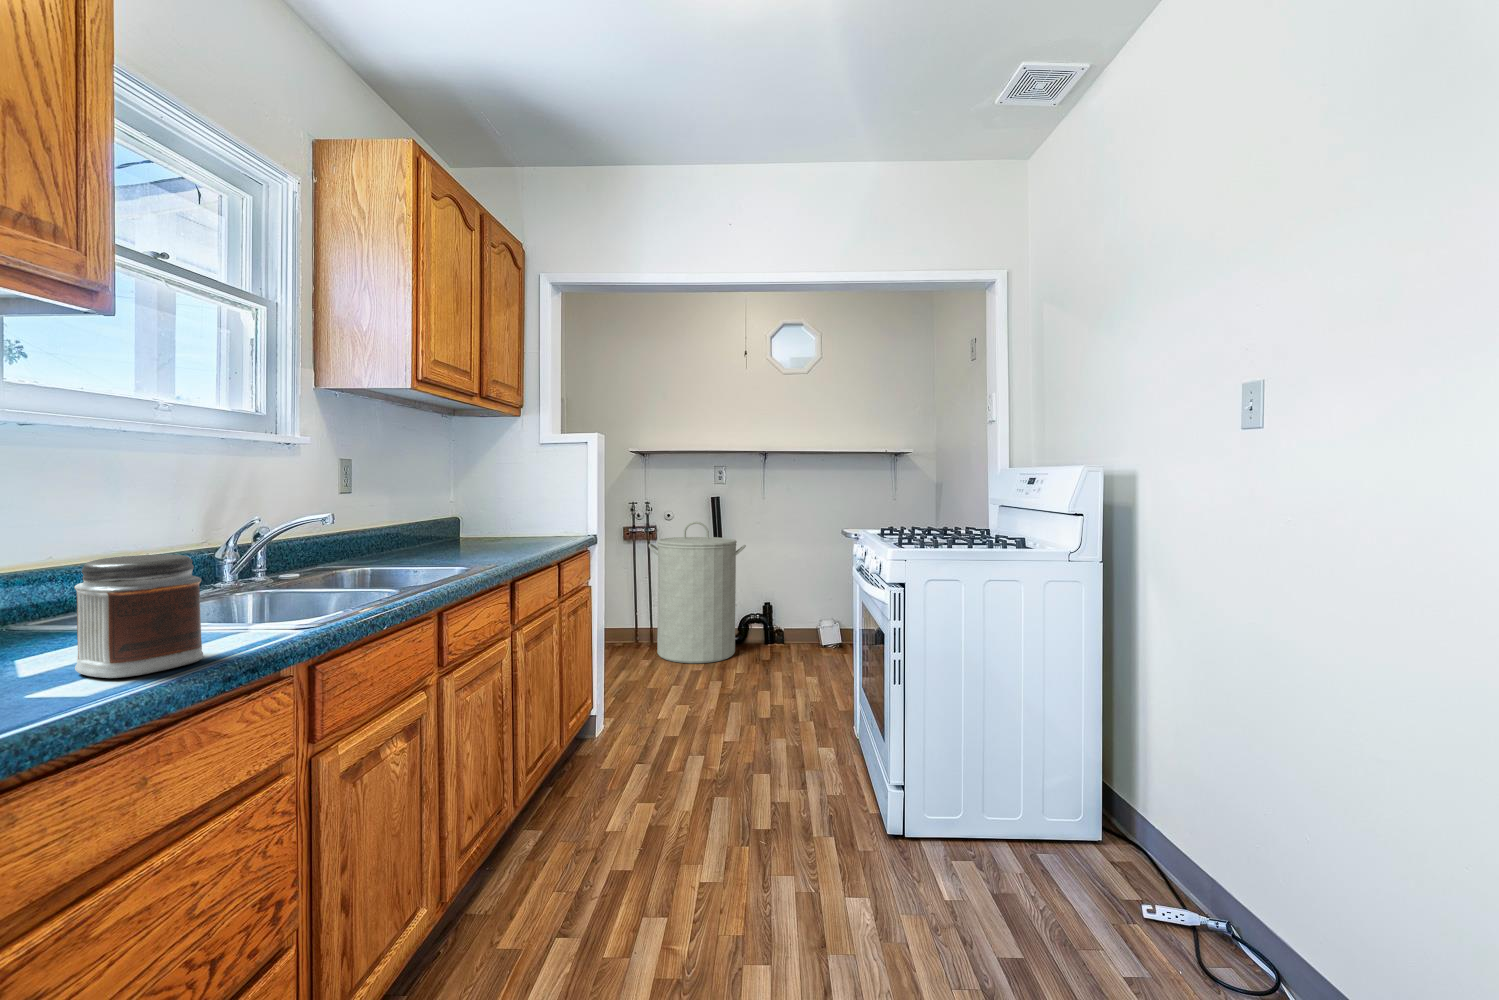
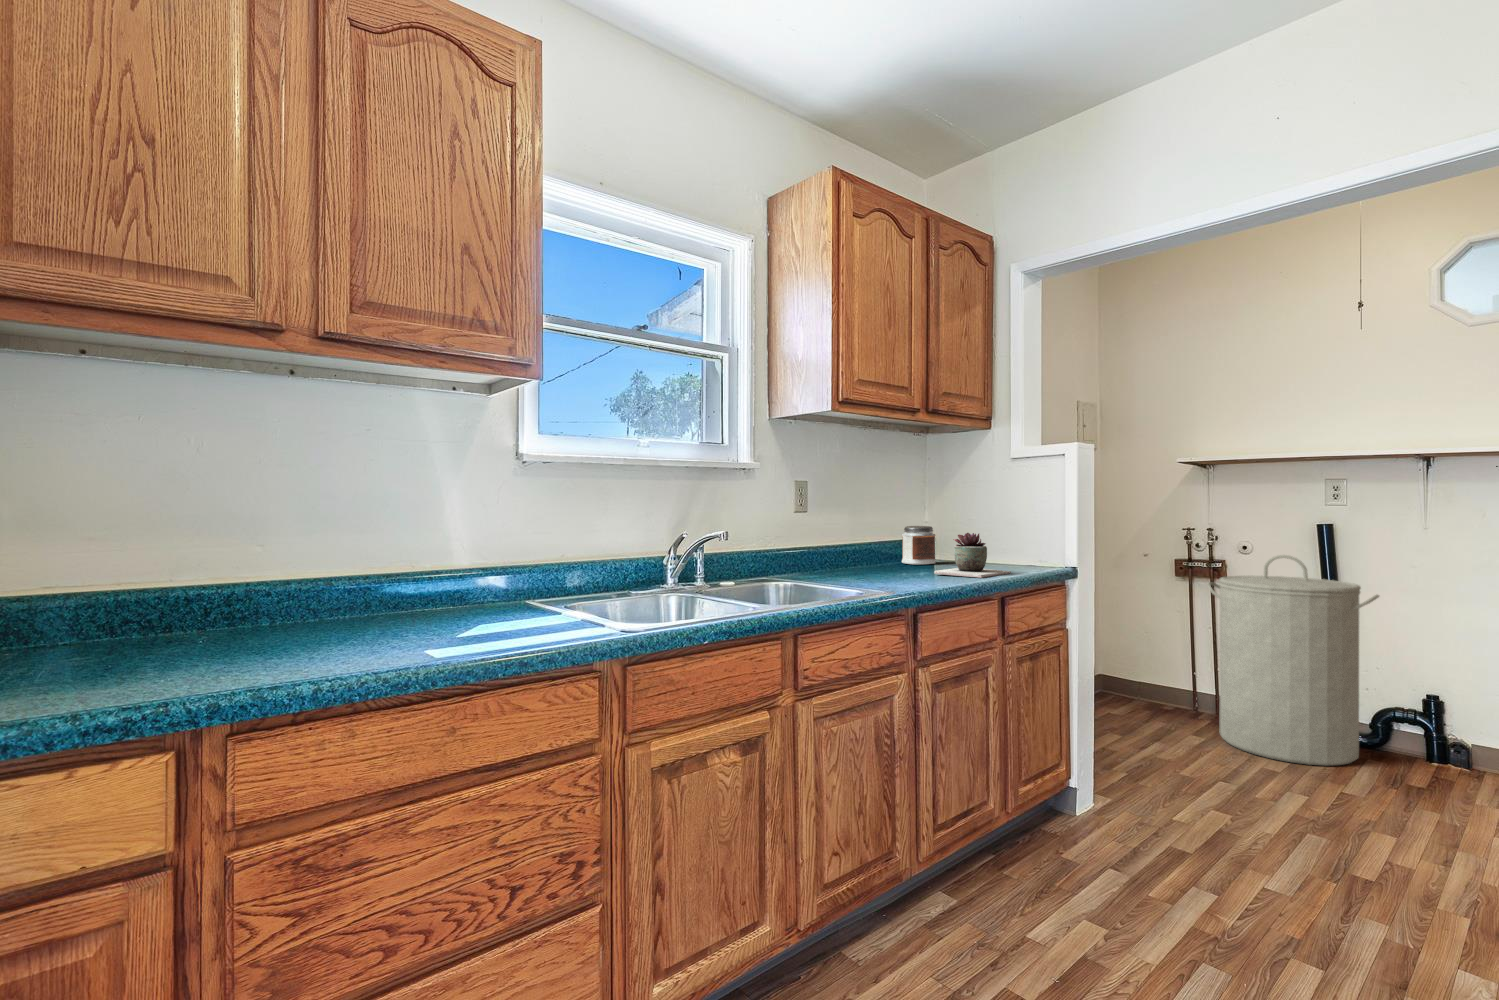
succulent plant: none [498,510,559,549] -> present [935,533,1011,578]
jar: present [74,555,204,678] -> present [902,526,936,565]

